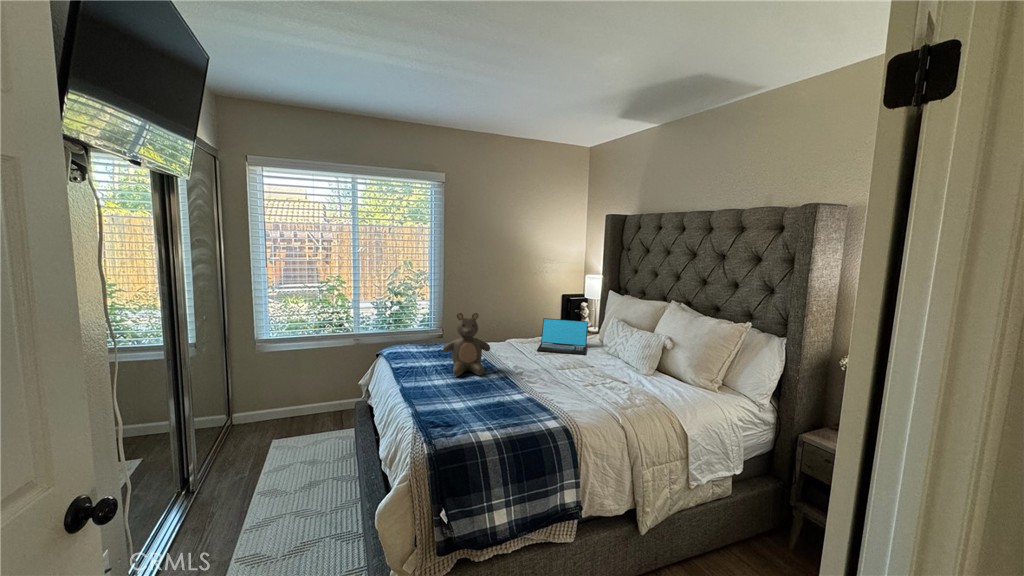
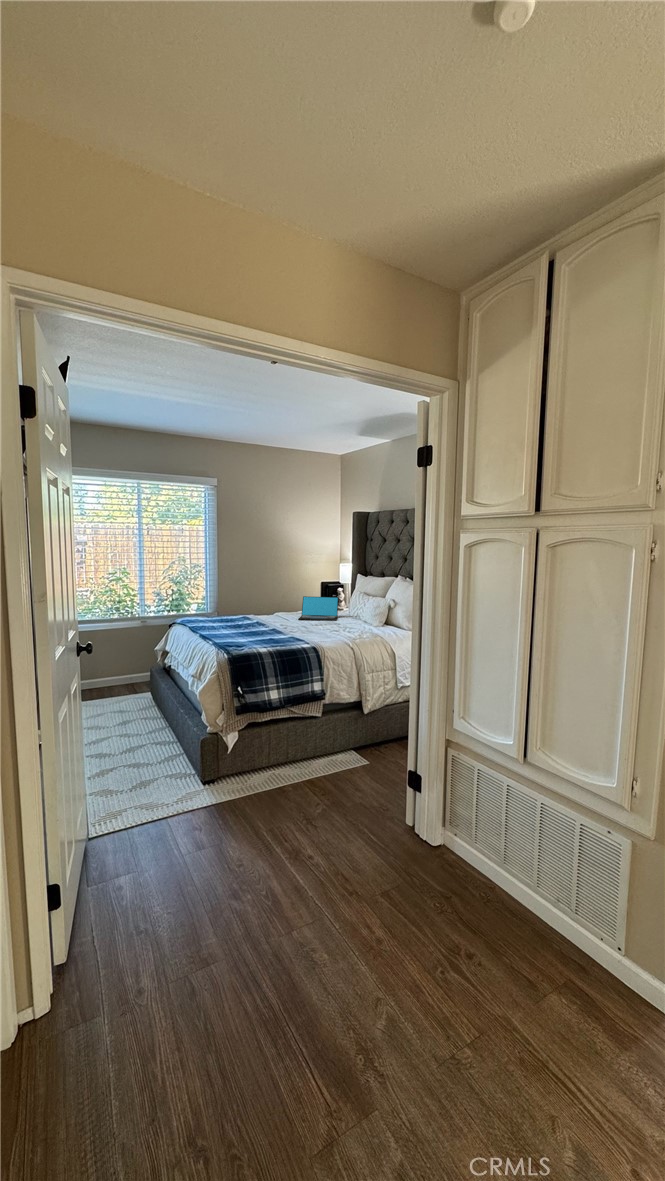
teddy bear: present [443,313,490,376] -> none [226,586,262,632]

